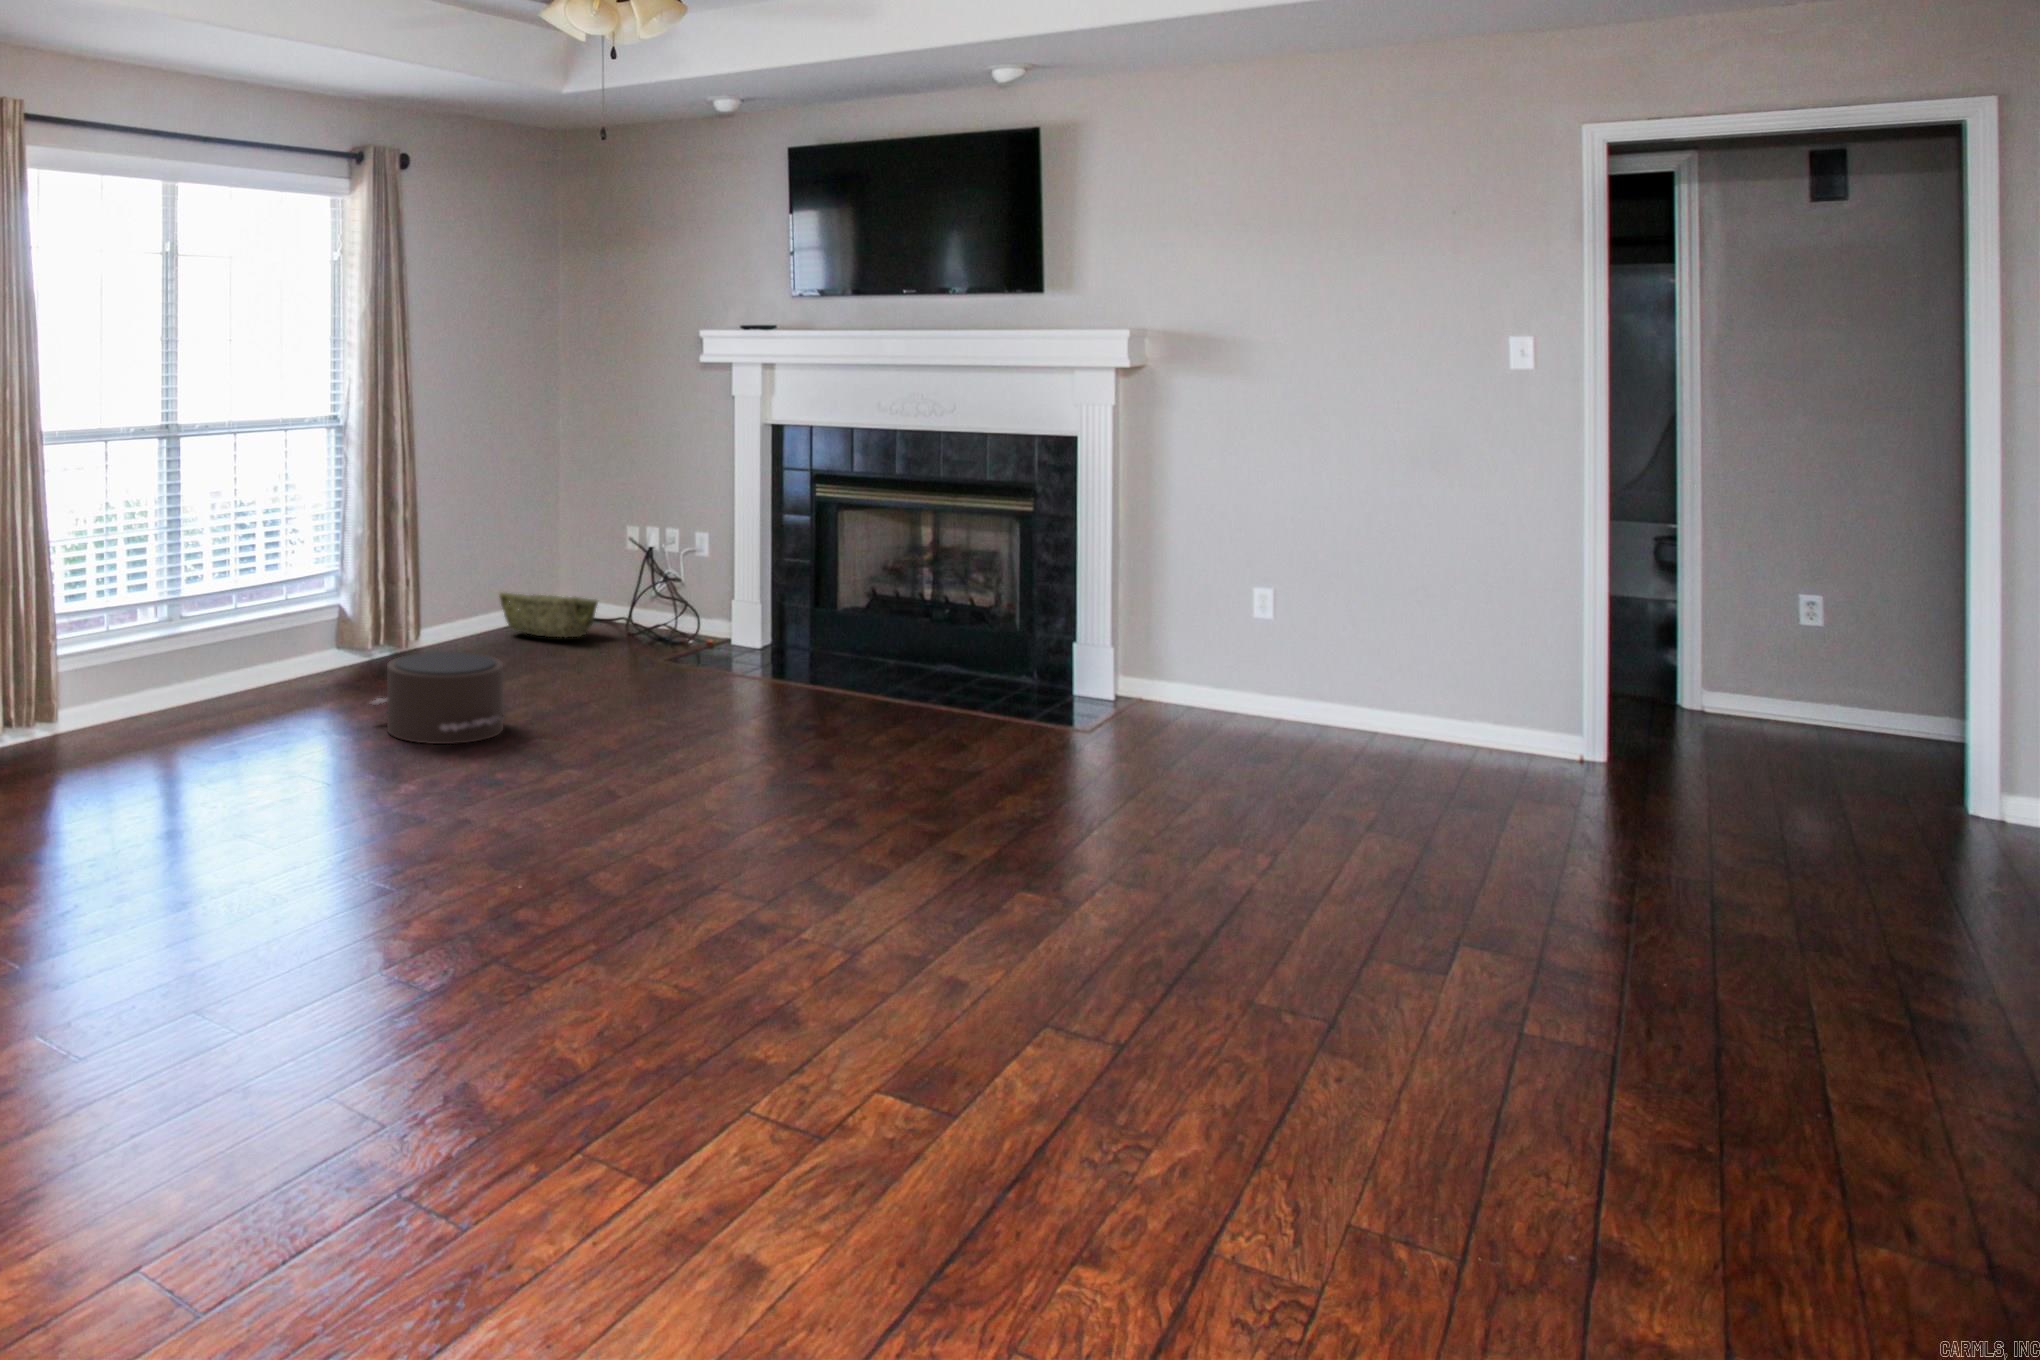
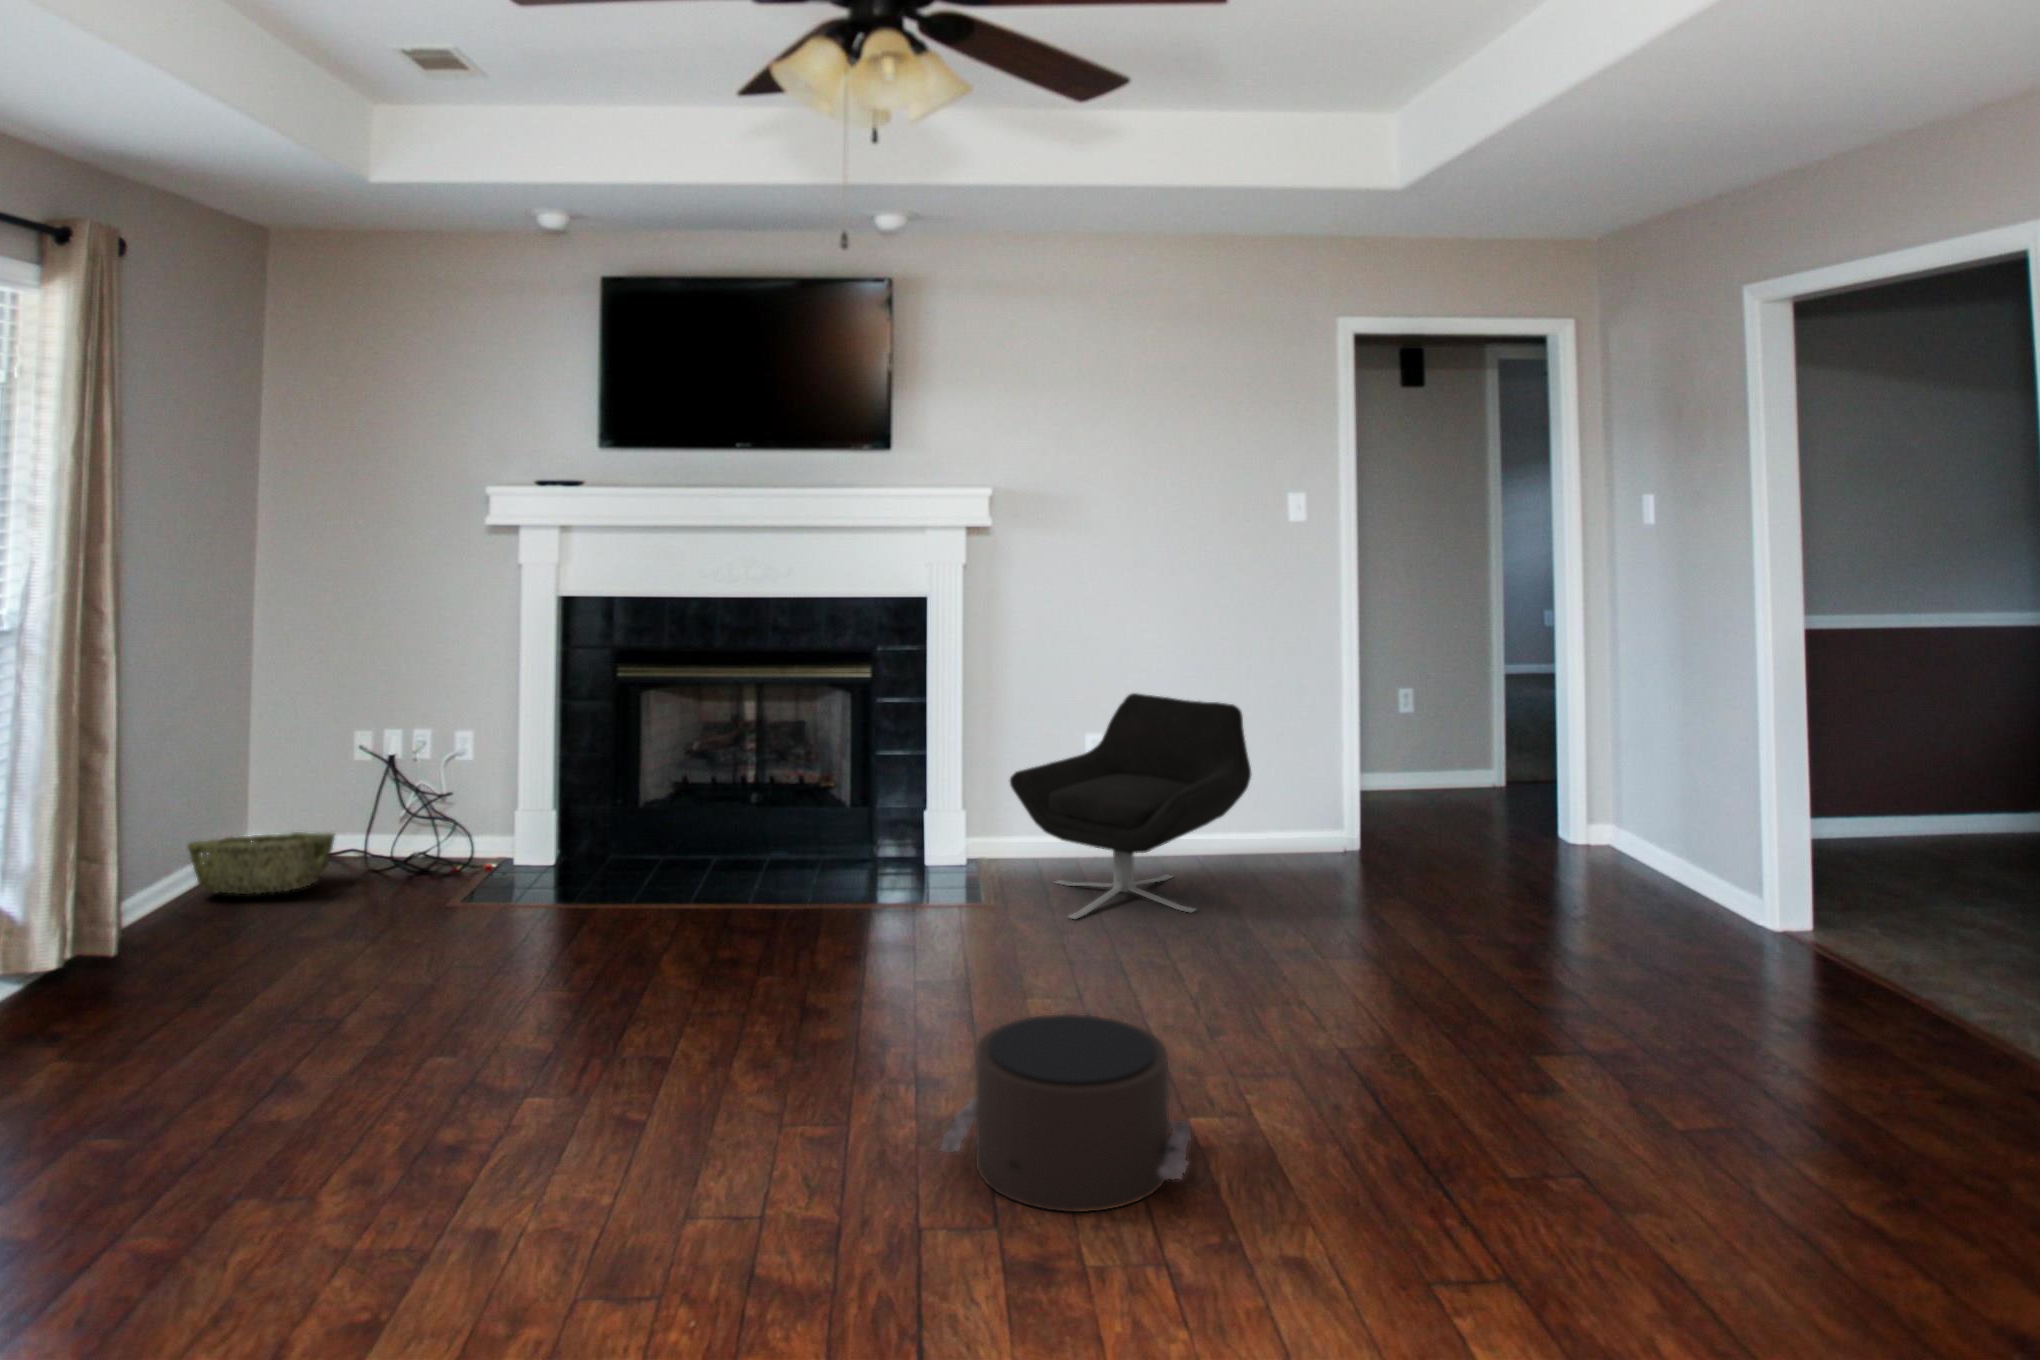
lounge chair: none [1127,551,1403,771] -> present [1010,693,1251,919]
pouf: present [372,652,503,744] -> present [941,1014,1191,1212]

